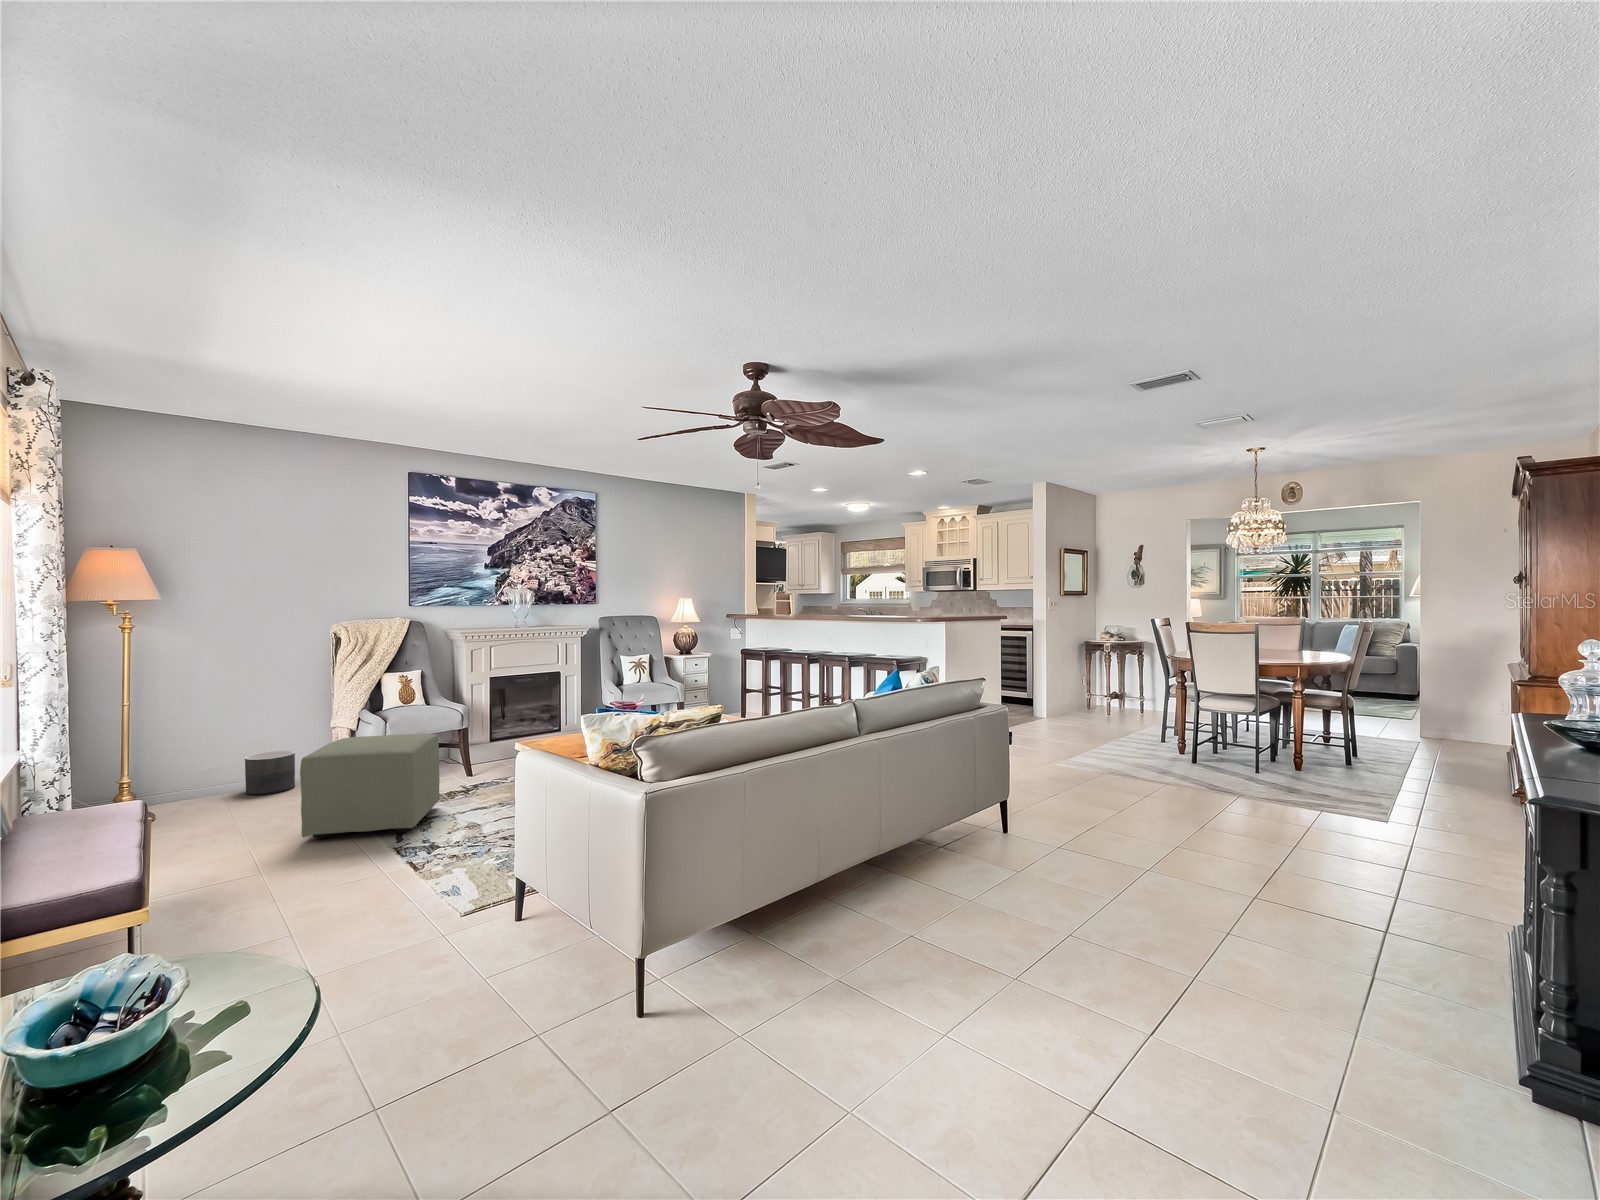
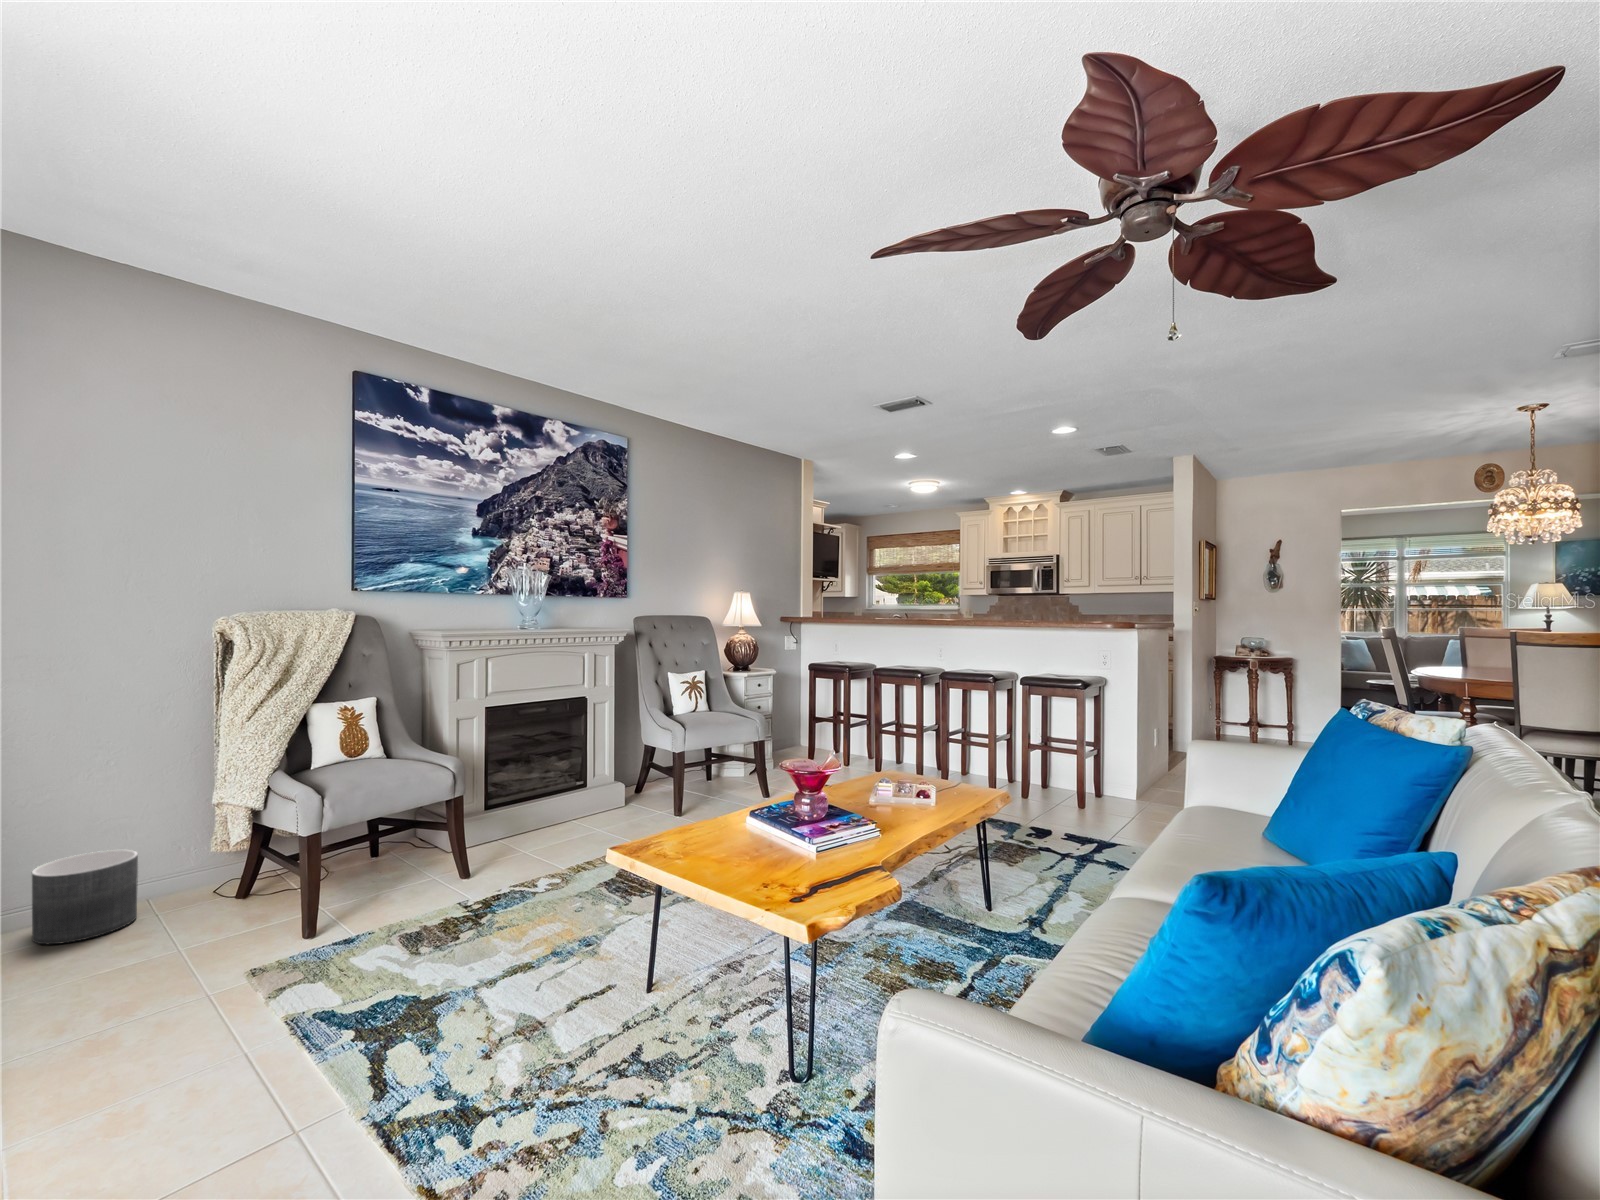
ottoman: present [300,734,440,839] -> none [139,822,438,1093]

